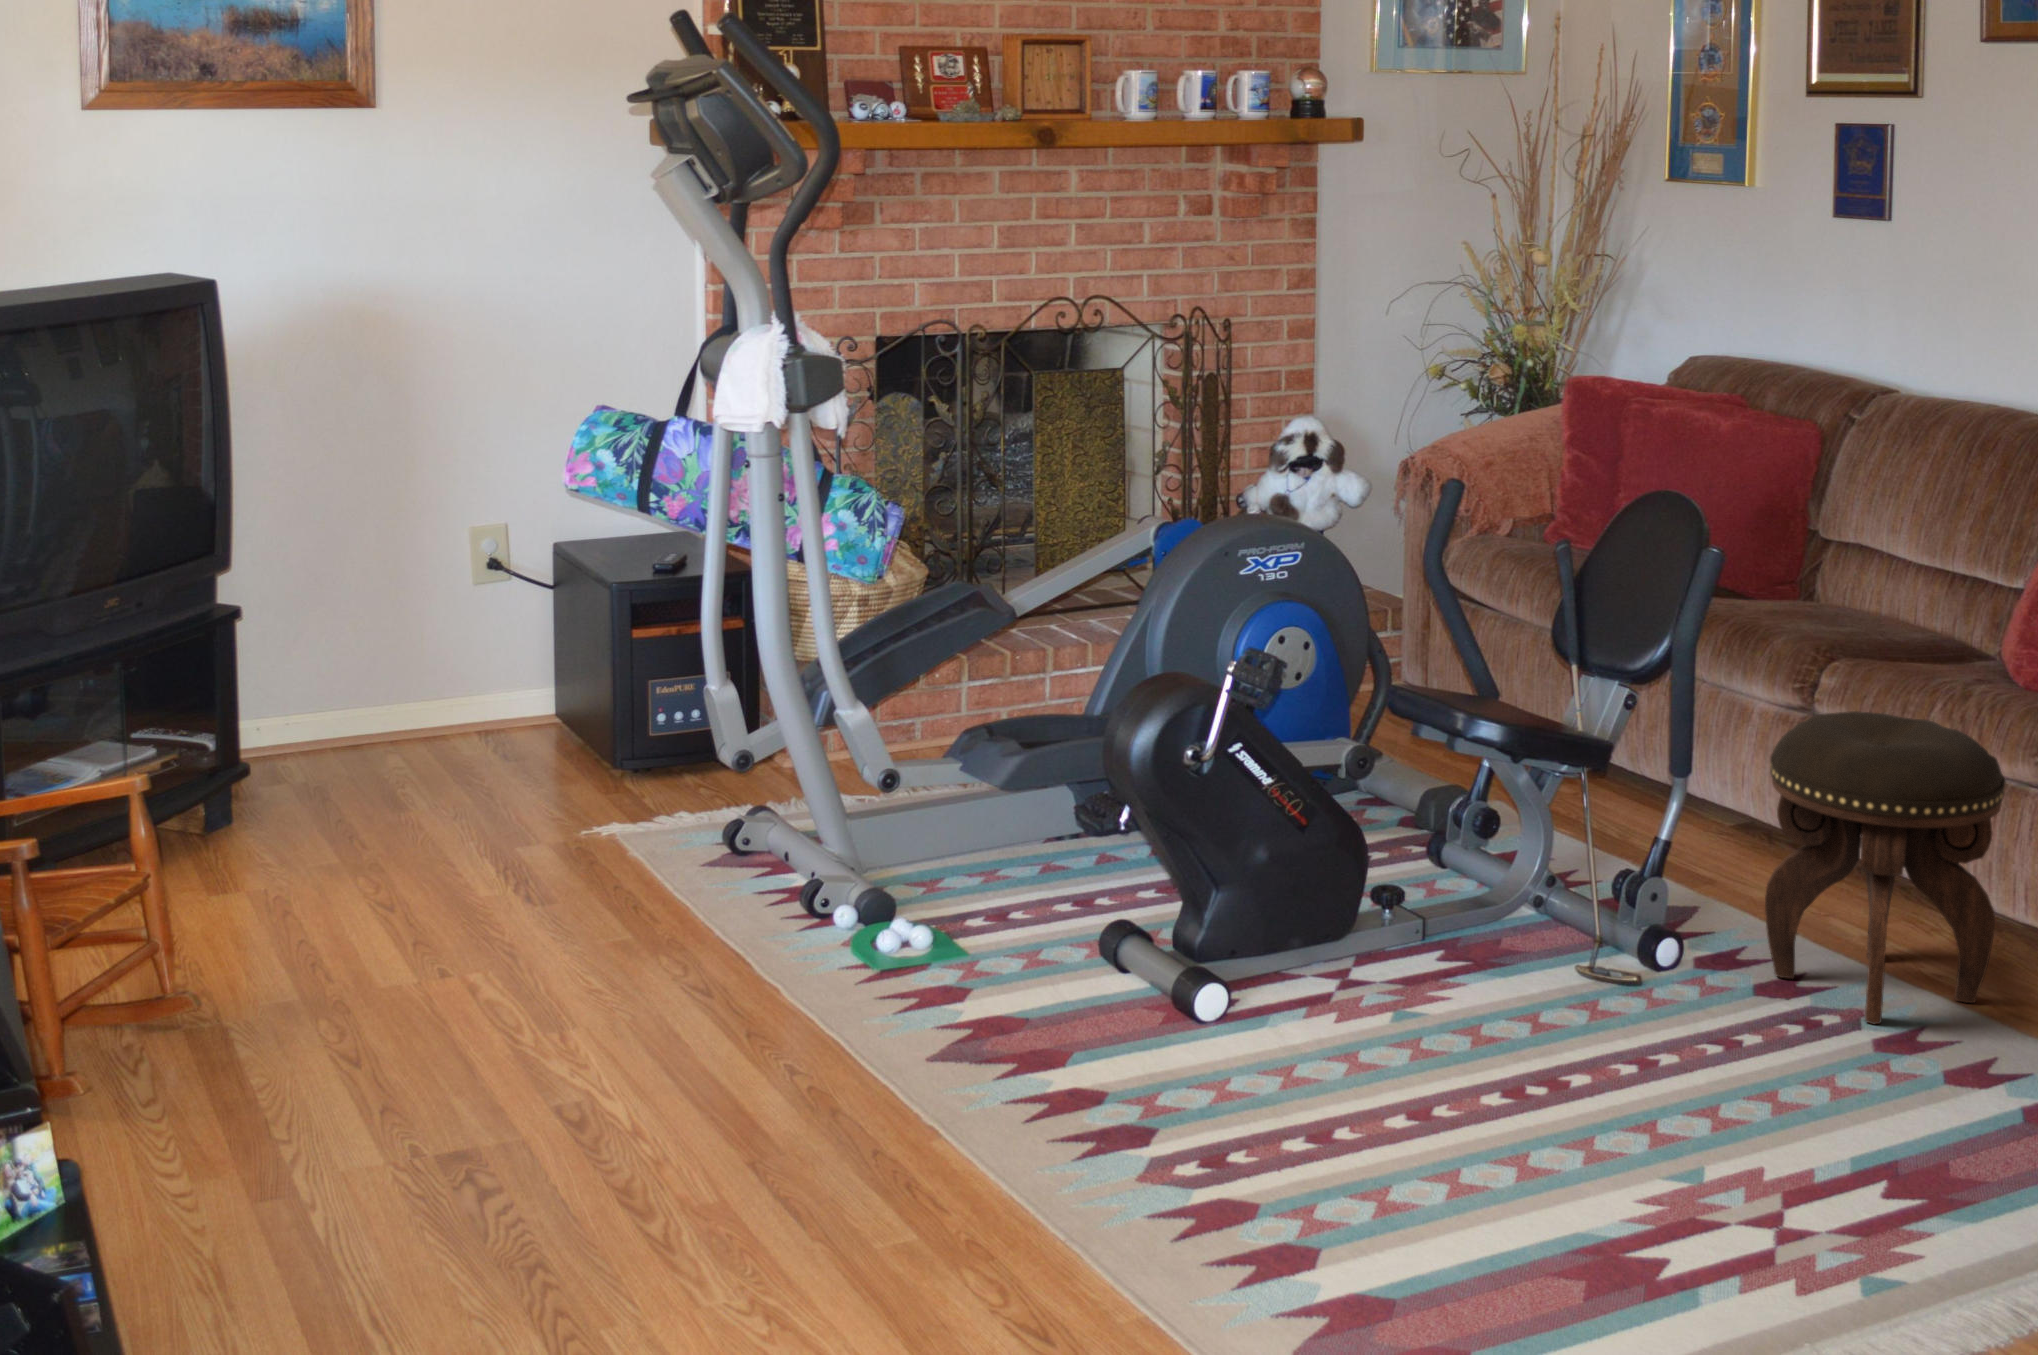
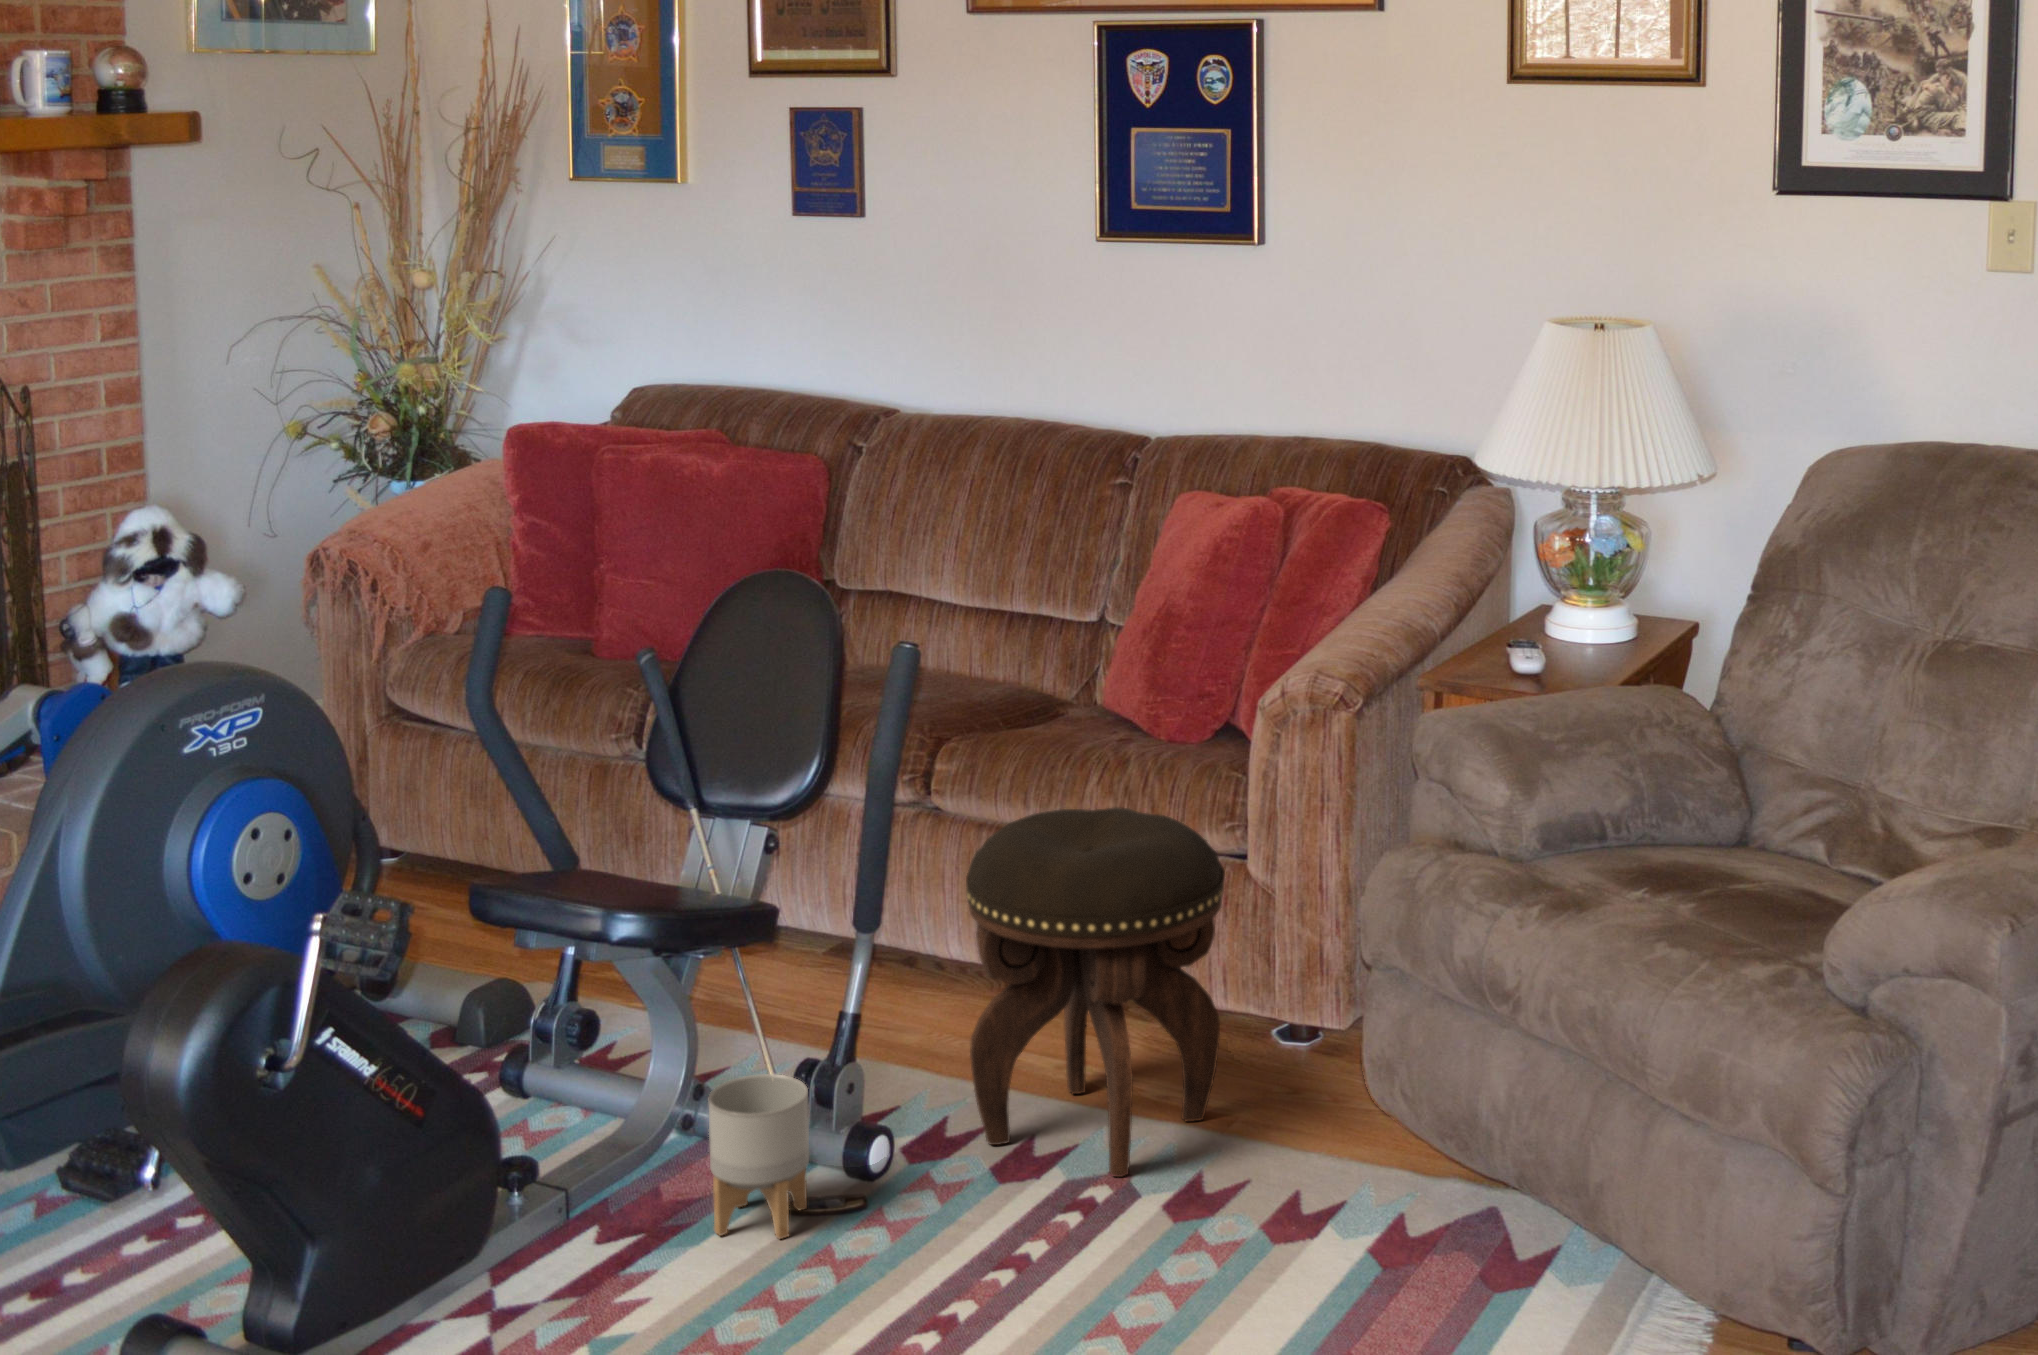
planter: none [1529,867,1611,996] -> present [709,1074,809,1239]

